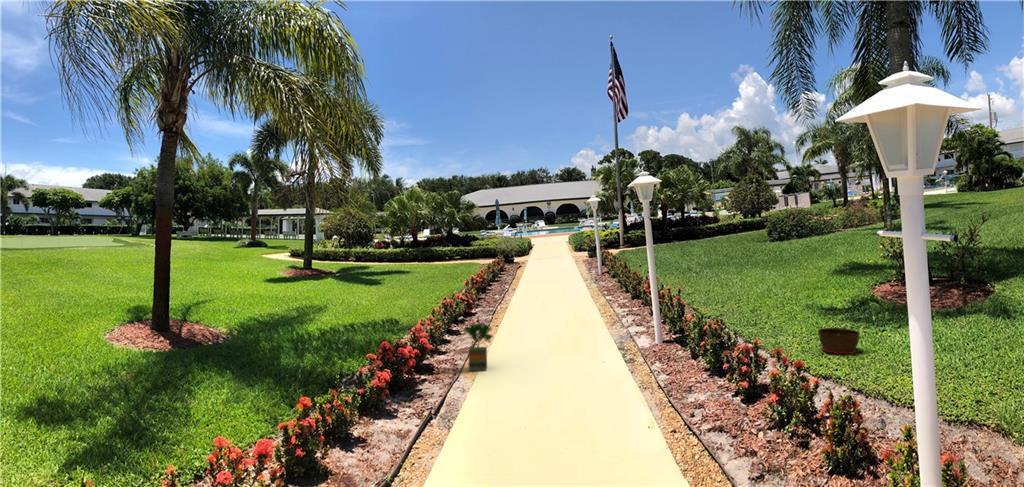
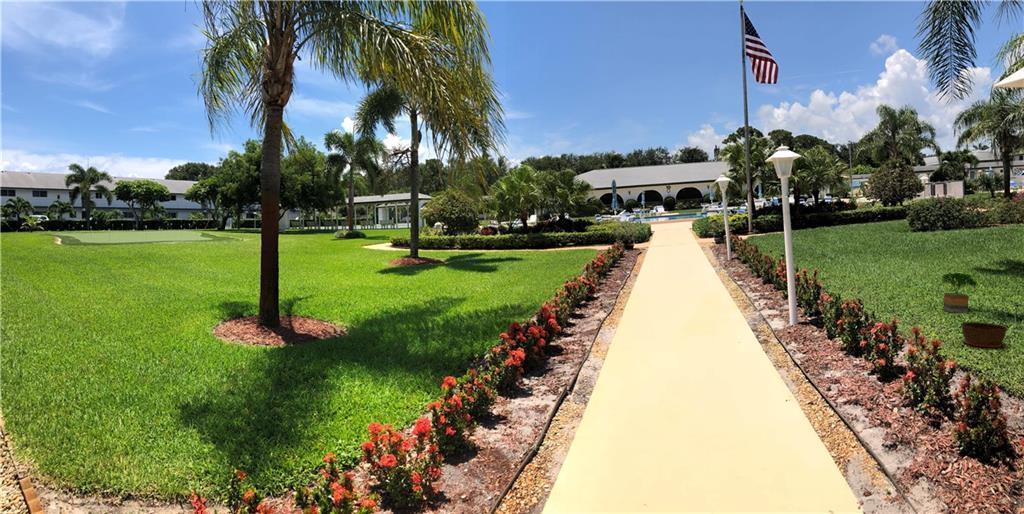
potted tree: present [464,324,493,371] -> present [942,273,977,313]

